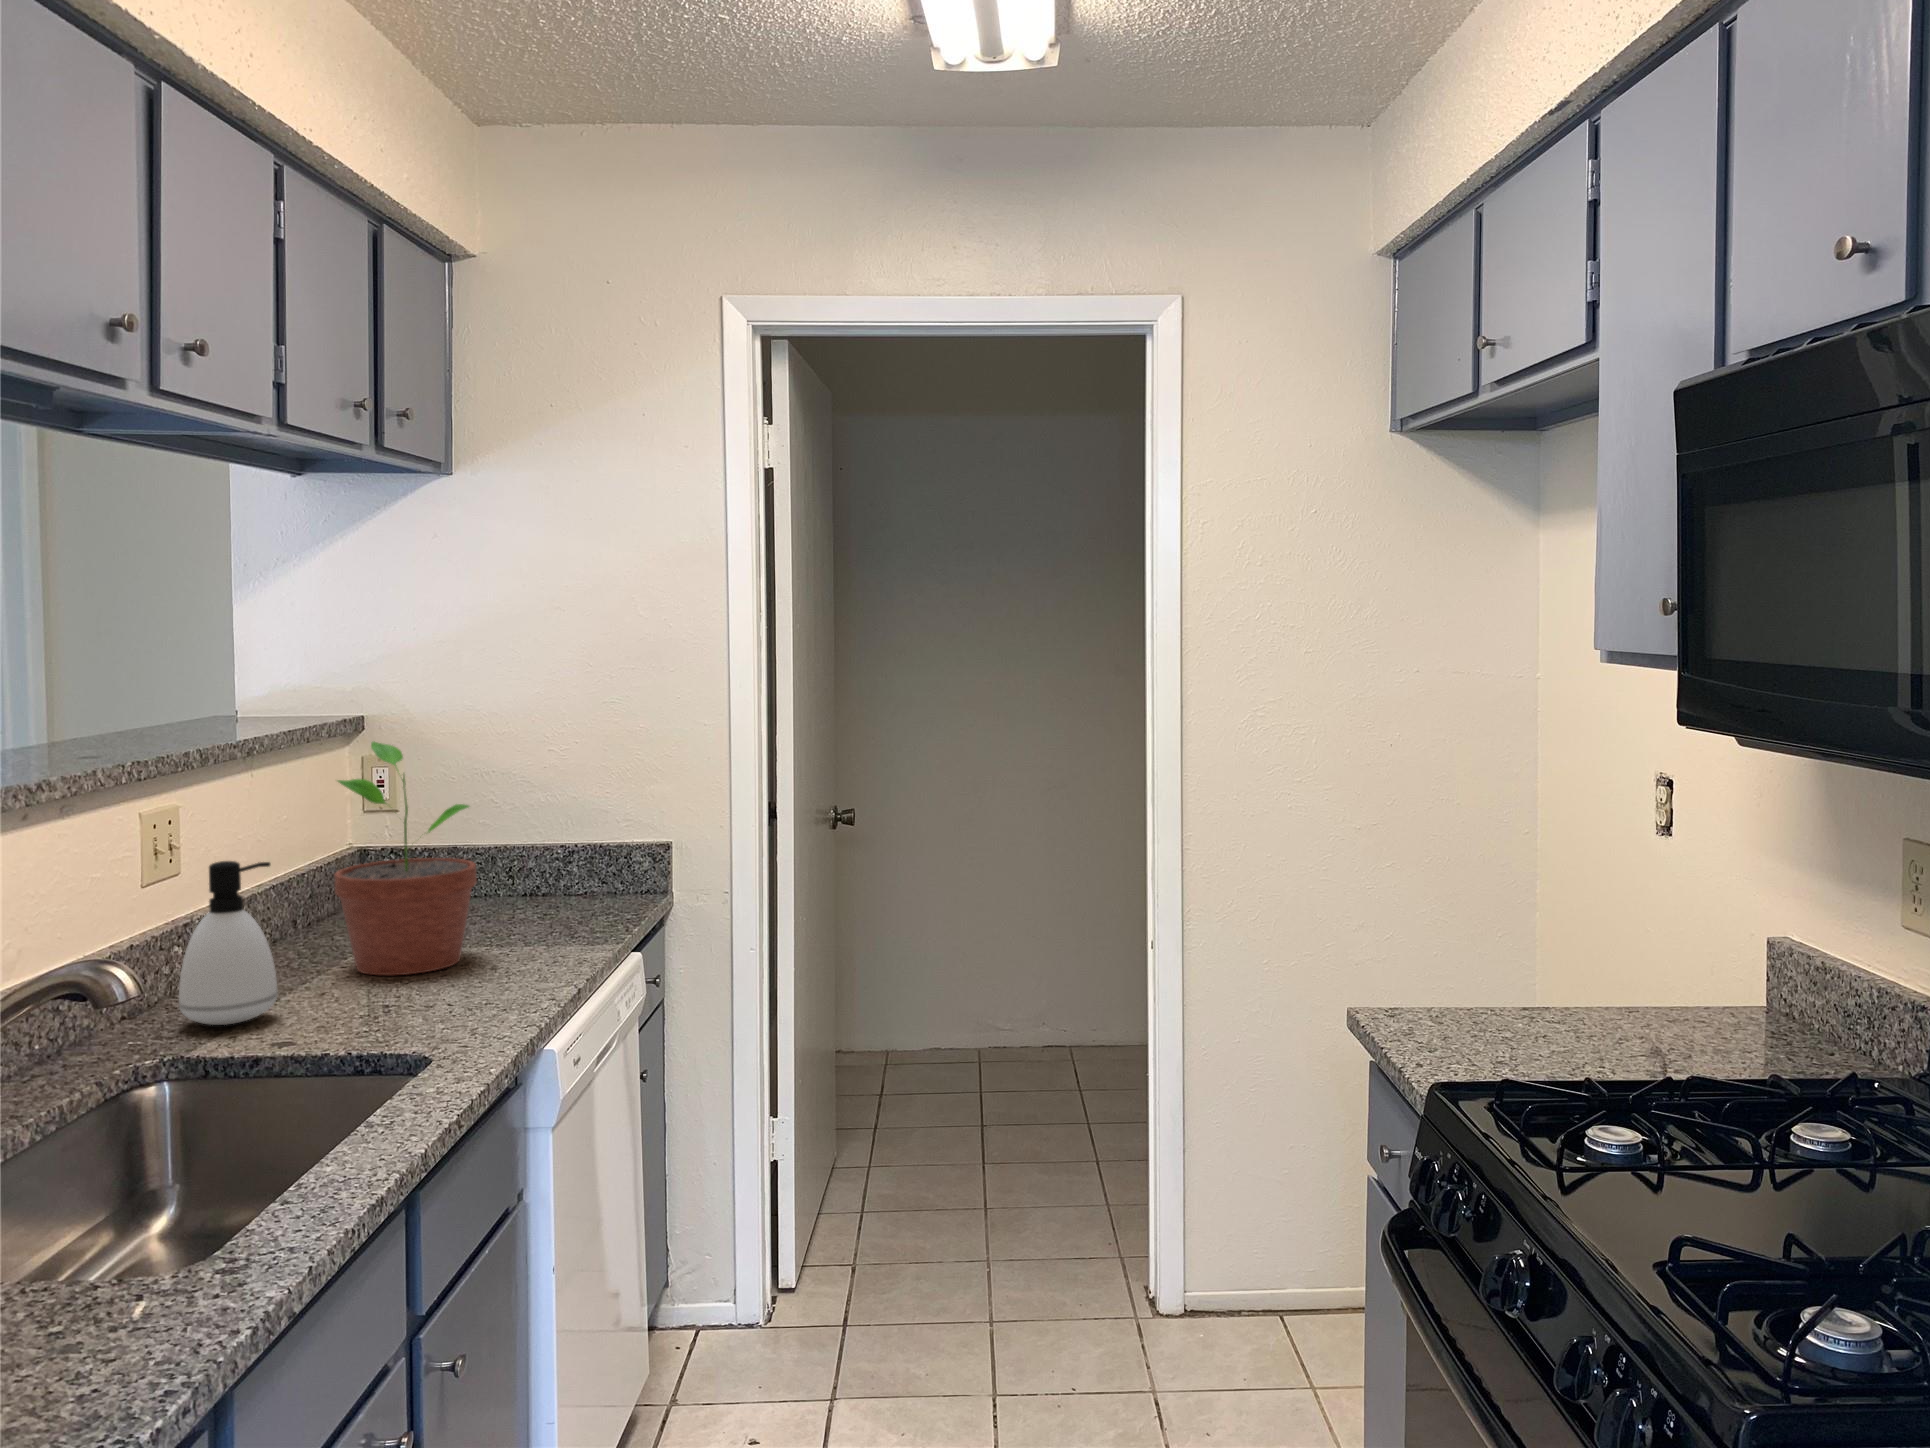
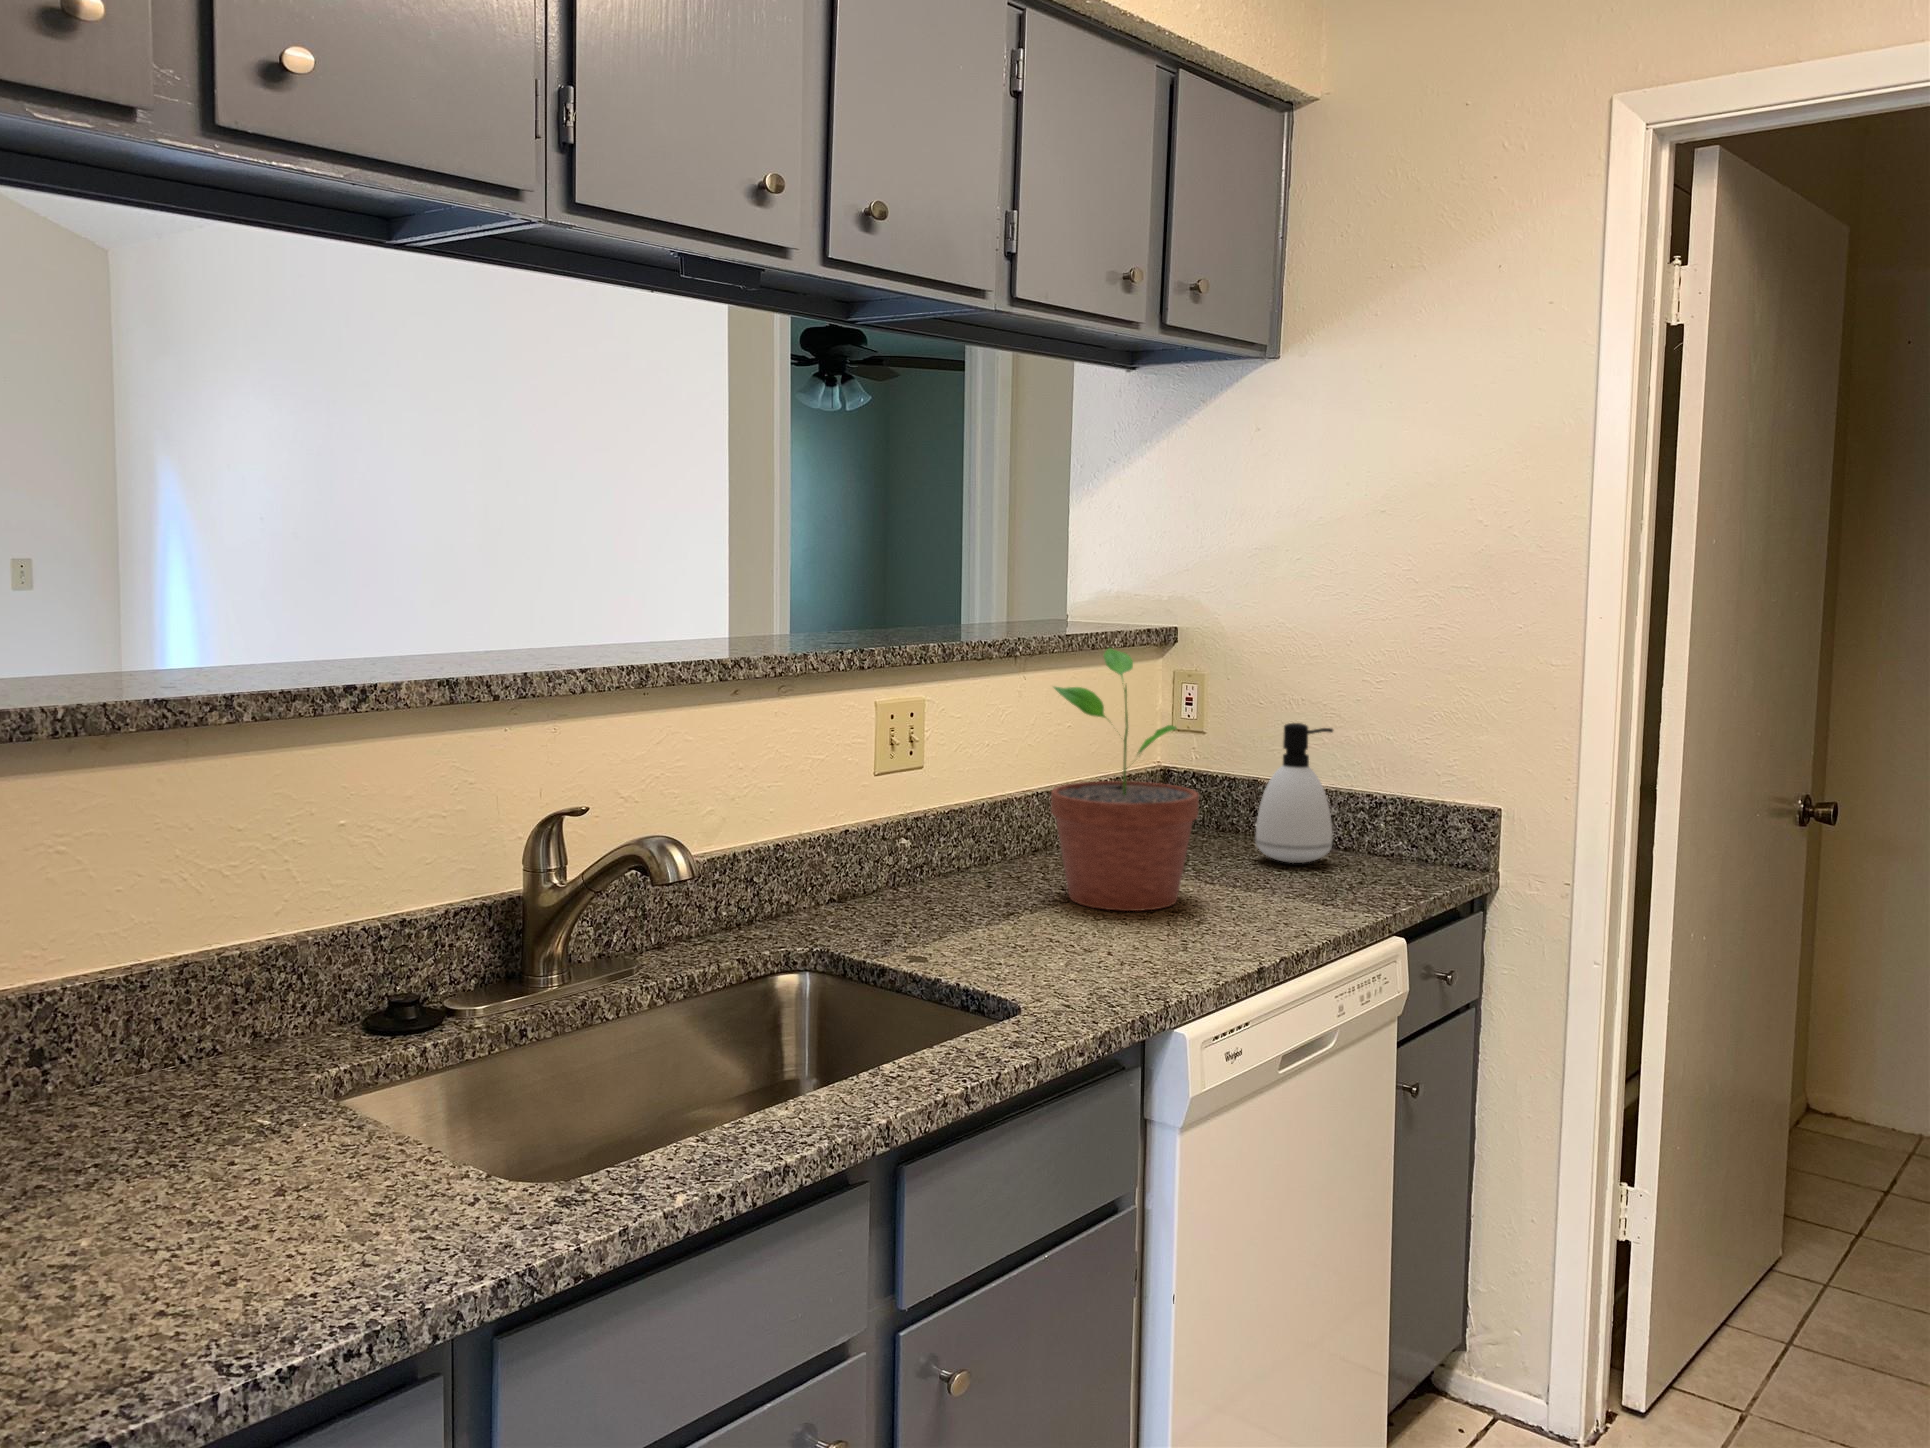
soap dispenser: present [179,861,278,1025] -> present [1255,723,1333,863]

